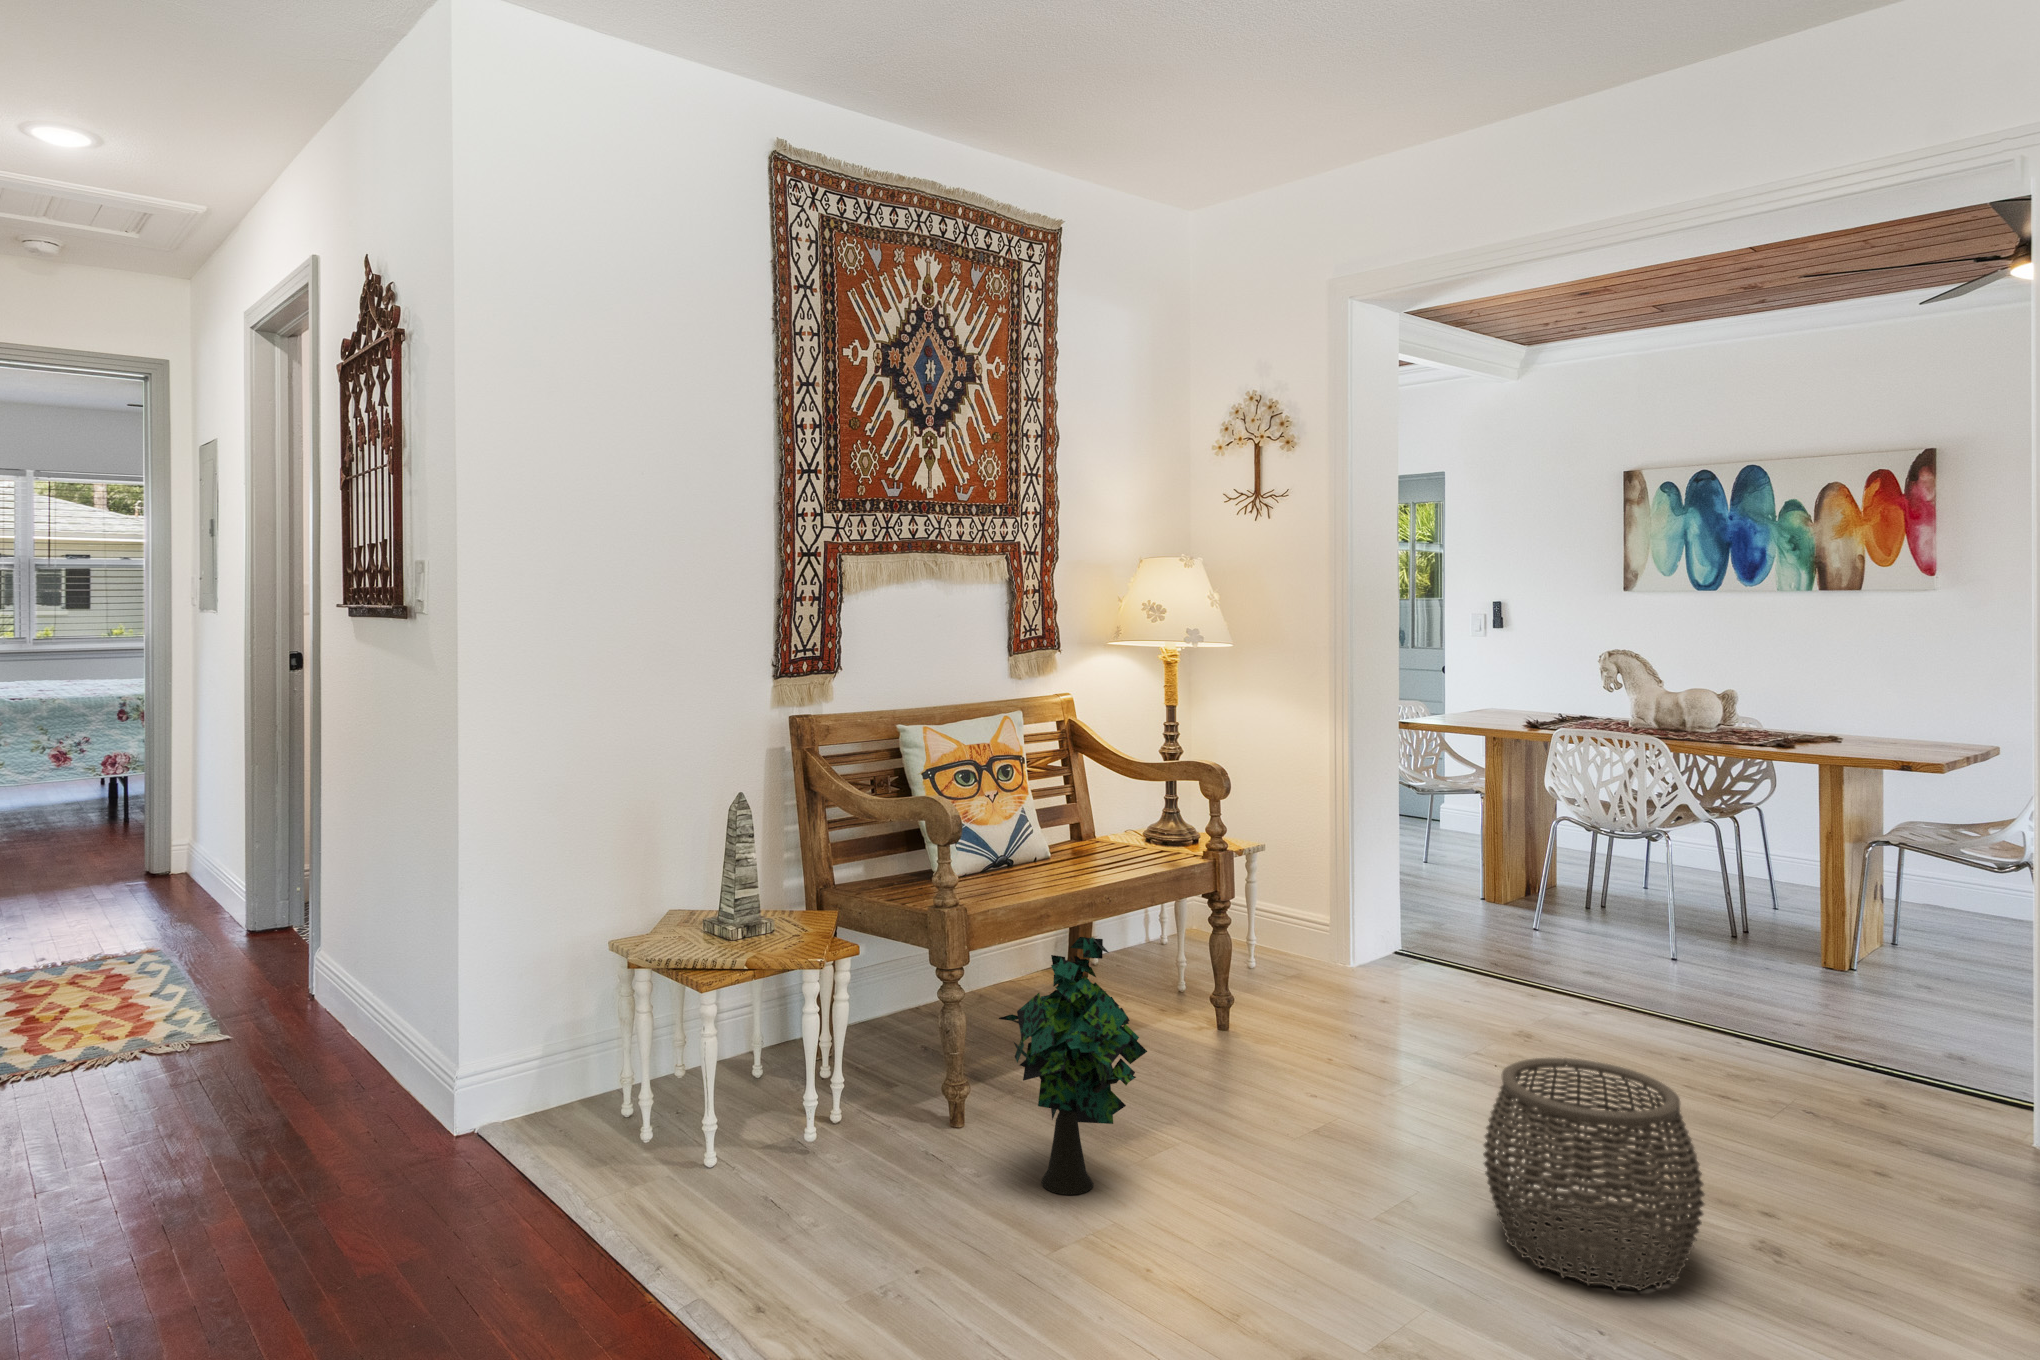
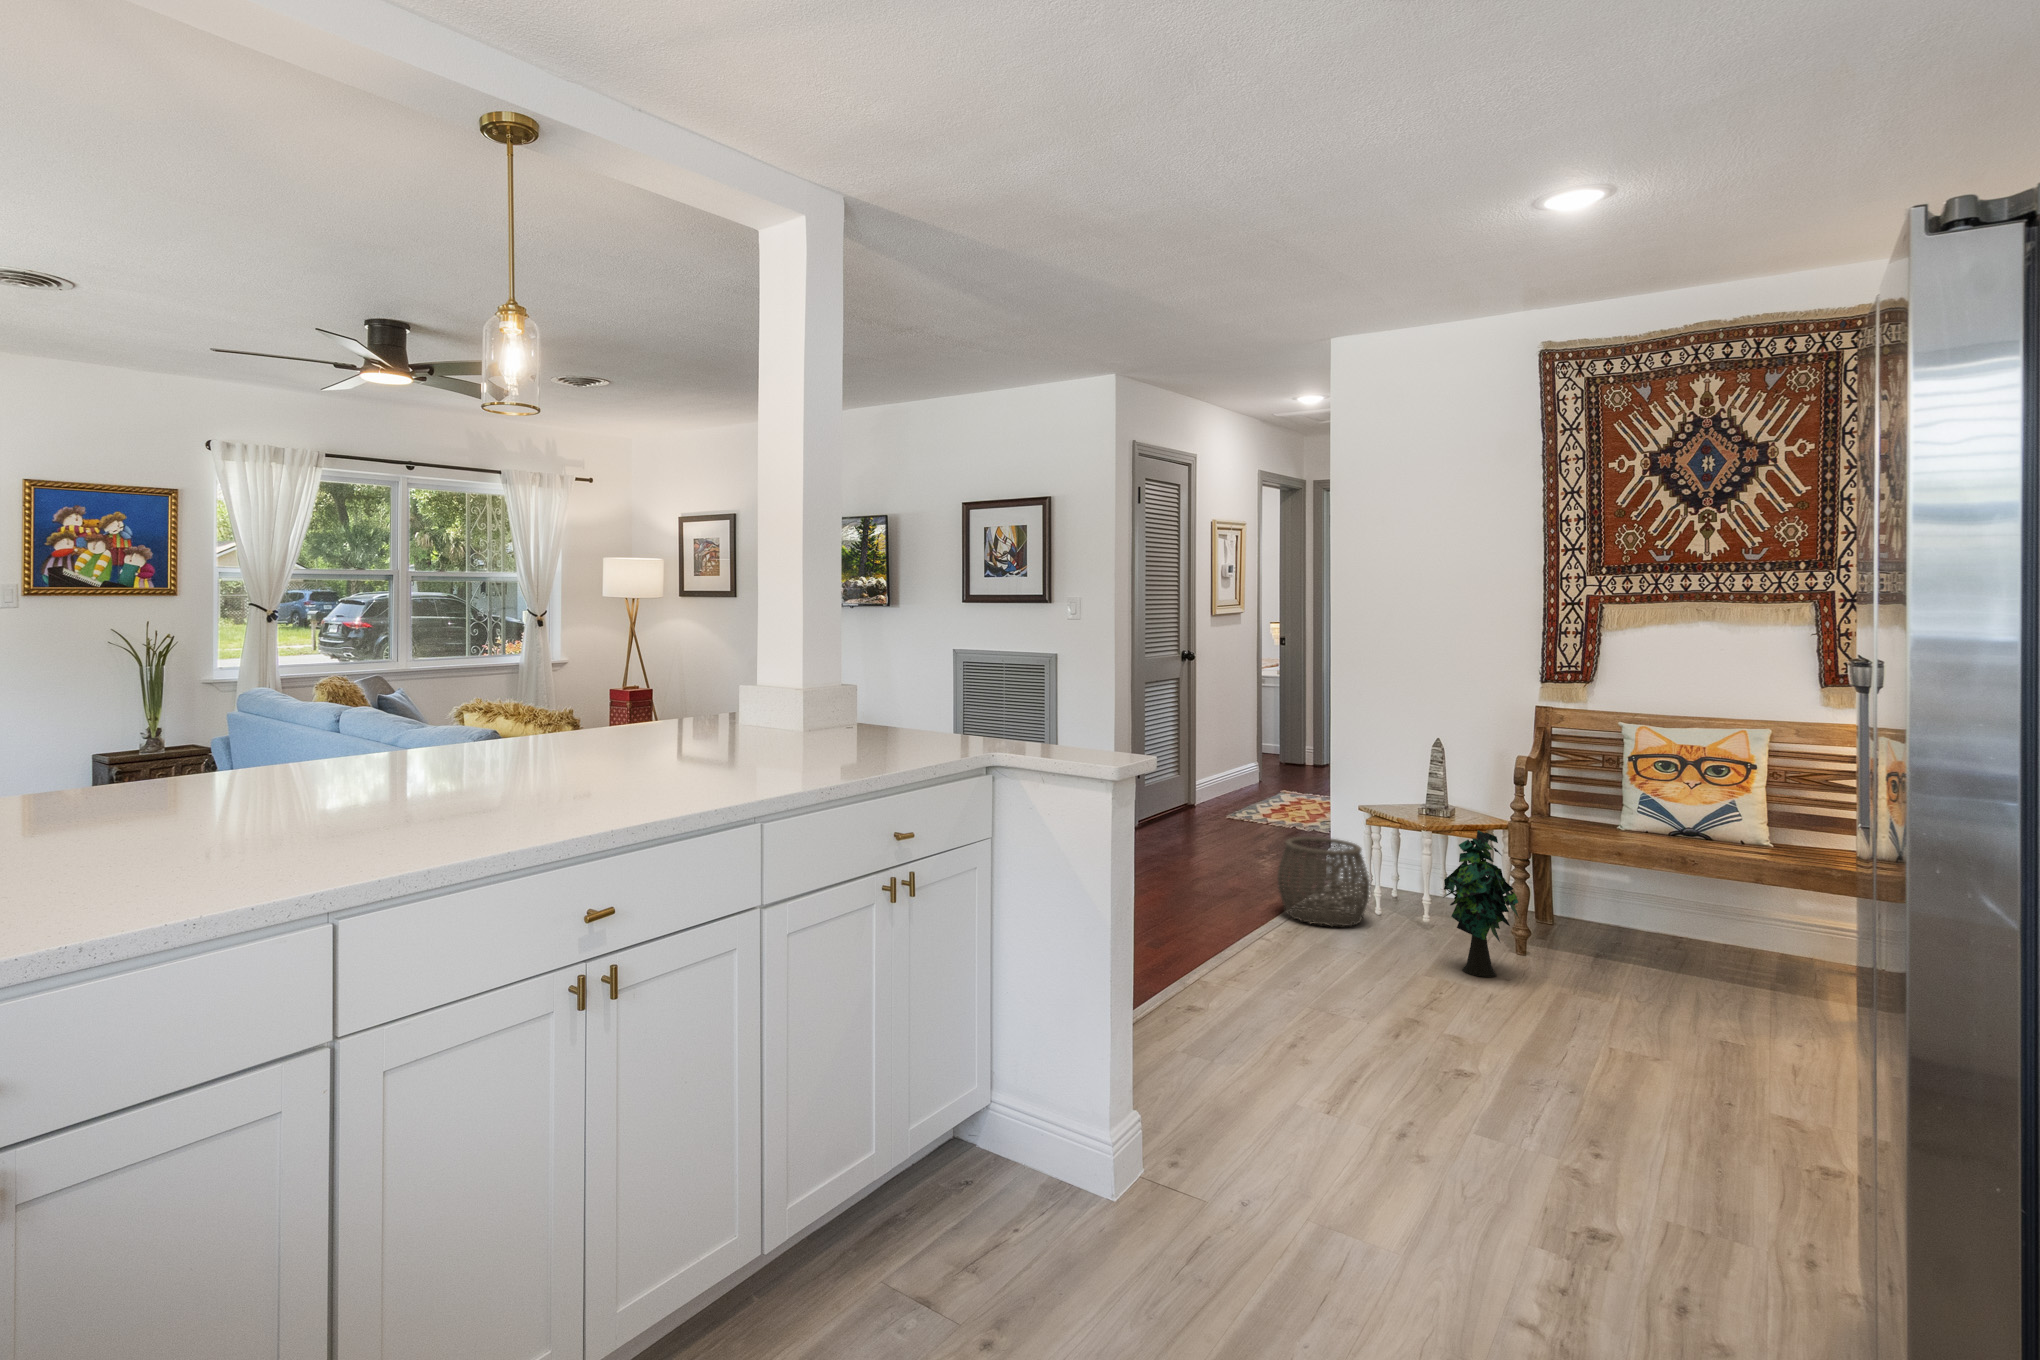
woven basket: present [1483,1058,1704,1291] -> present [1278,837,1370,927]

